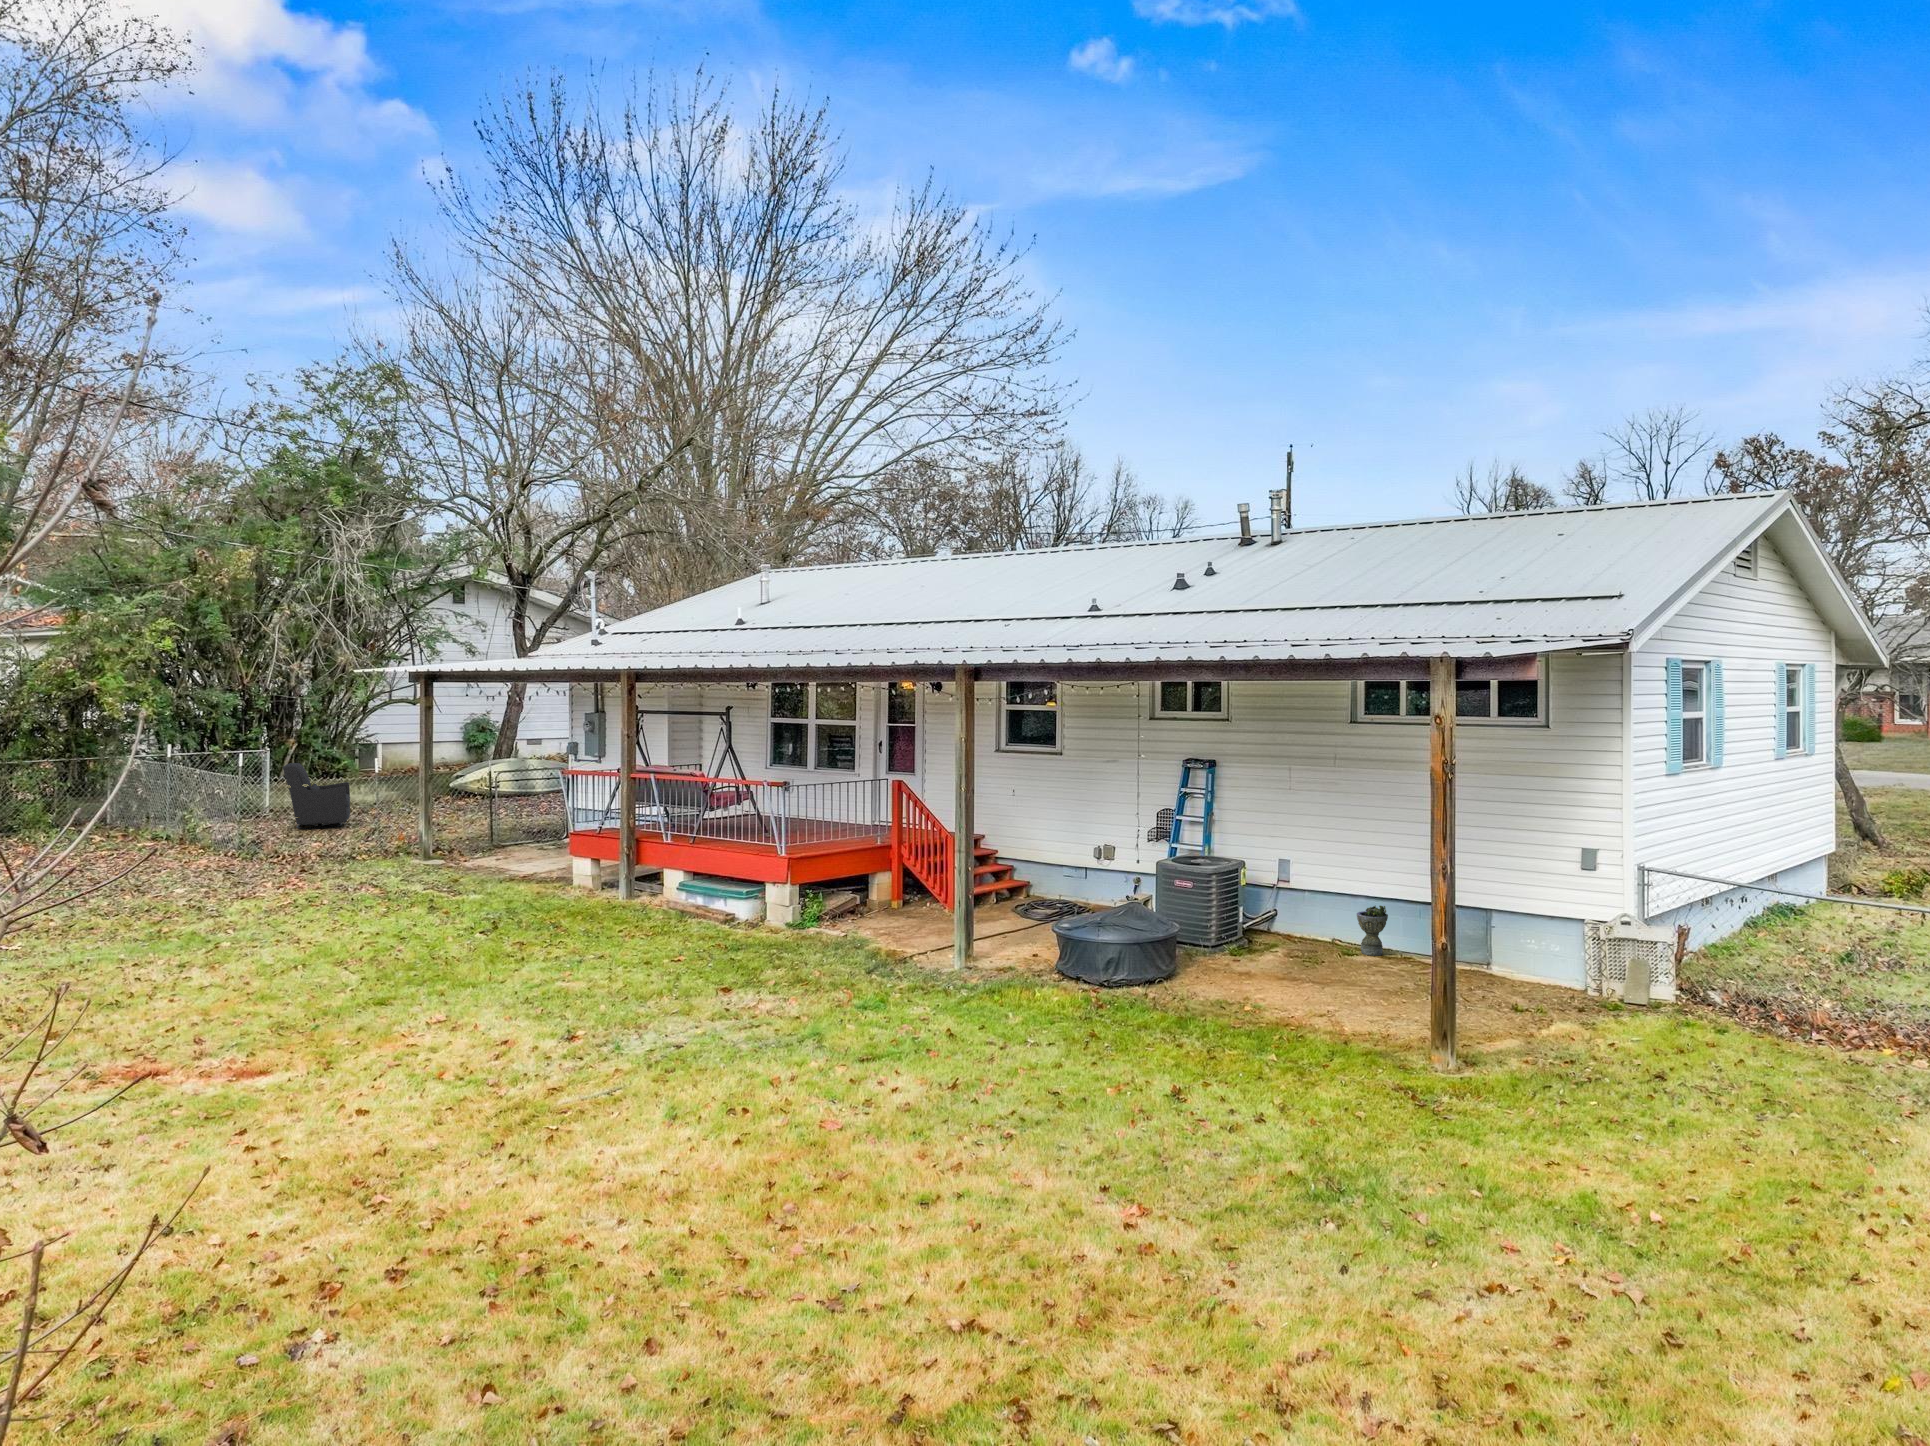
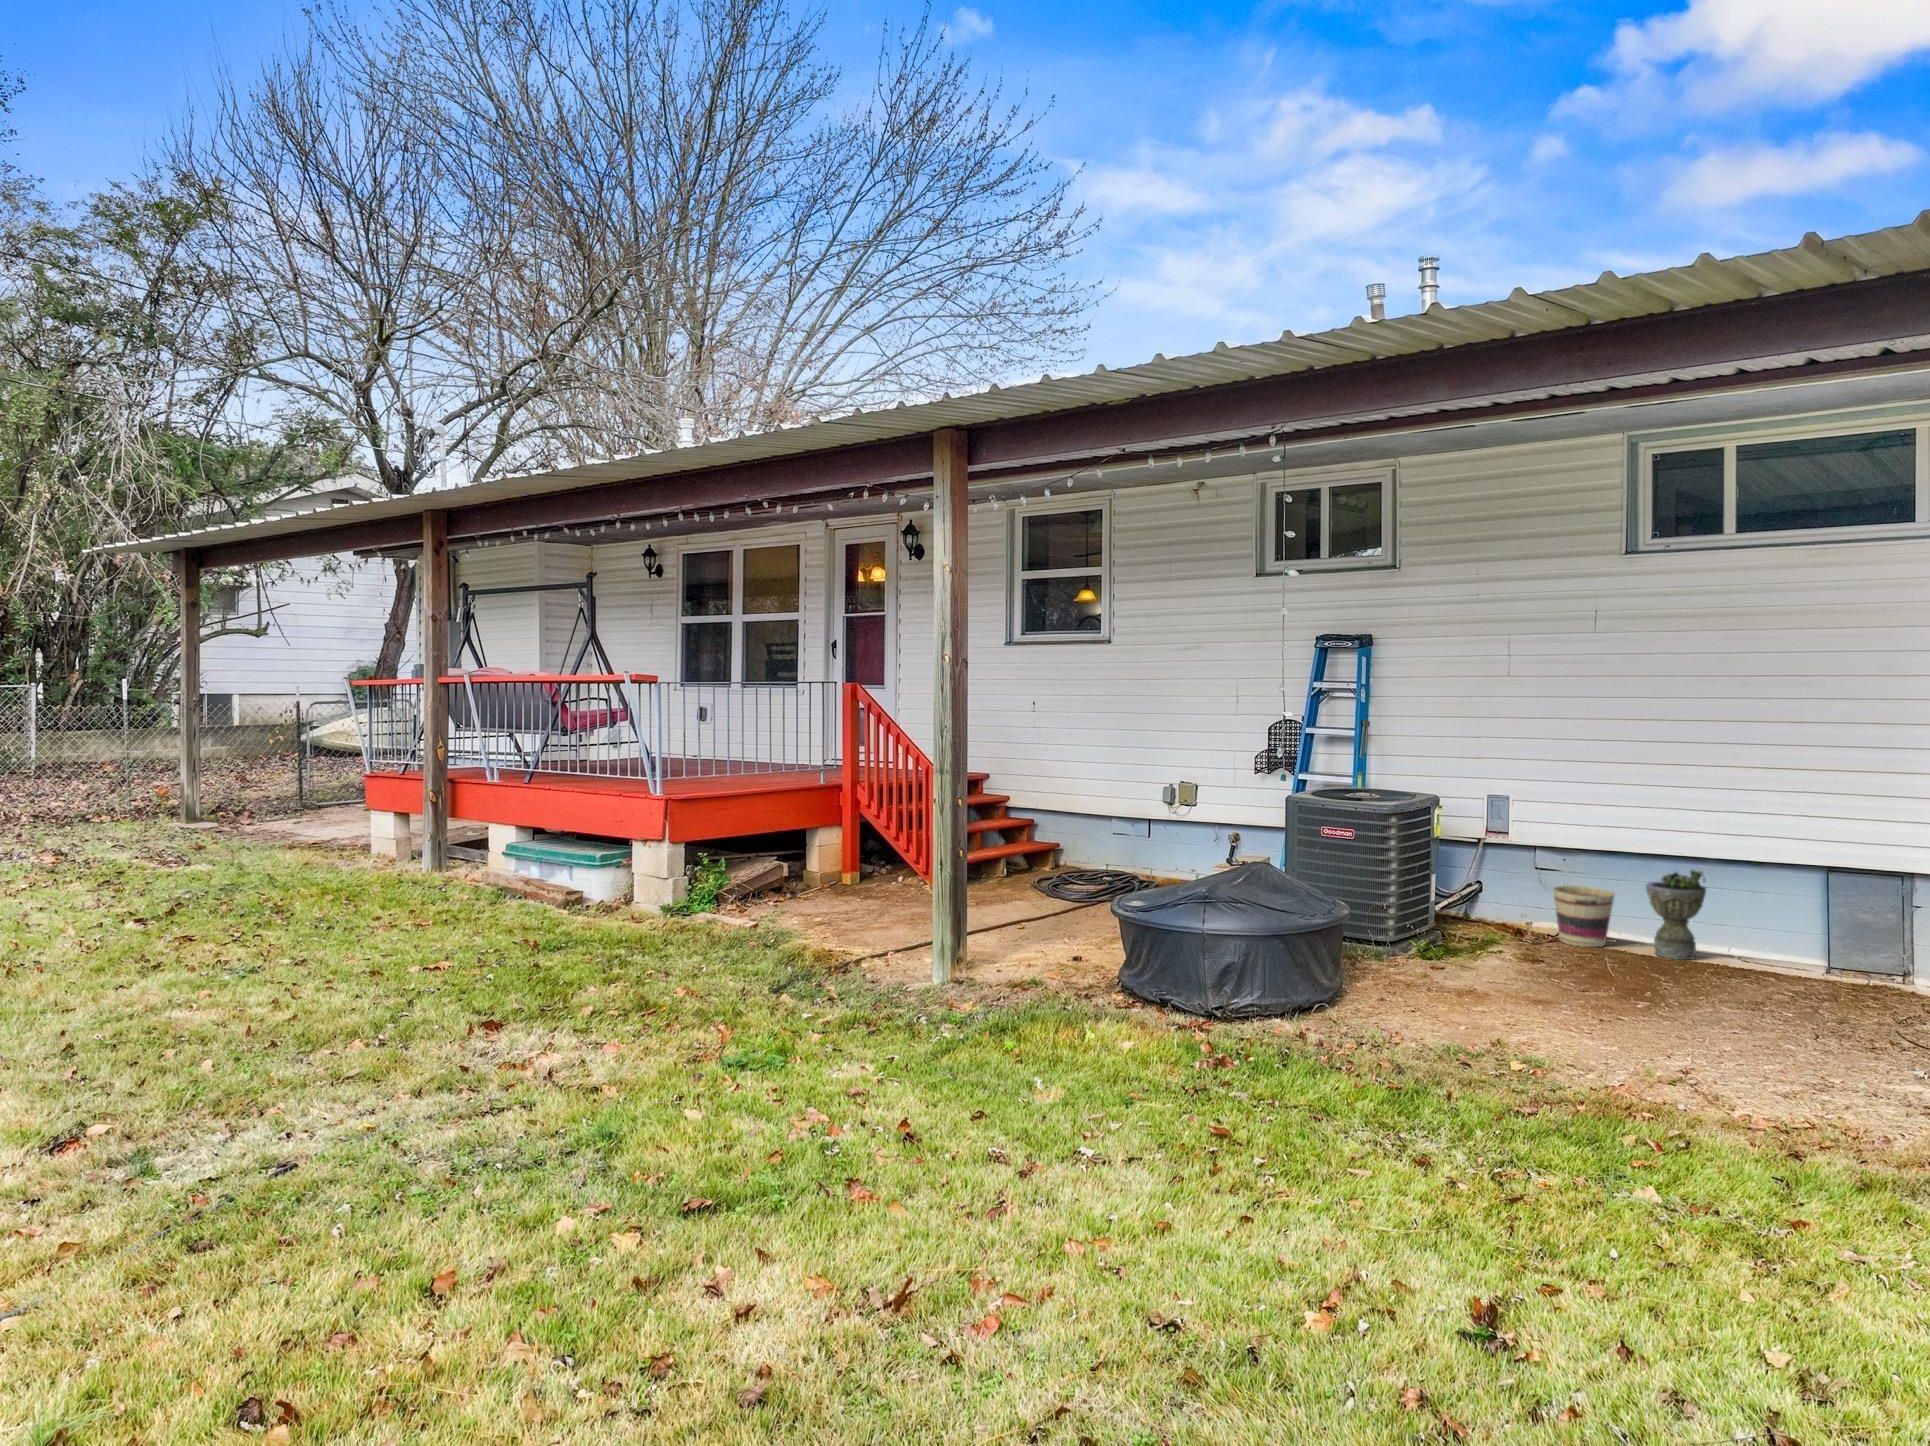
chair: present [283,763,350,830] -> none [17,697,125,788]
basket: none [1310,913,1343,948] -> present [1553,885,1615,947]

